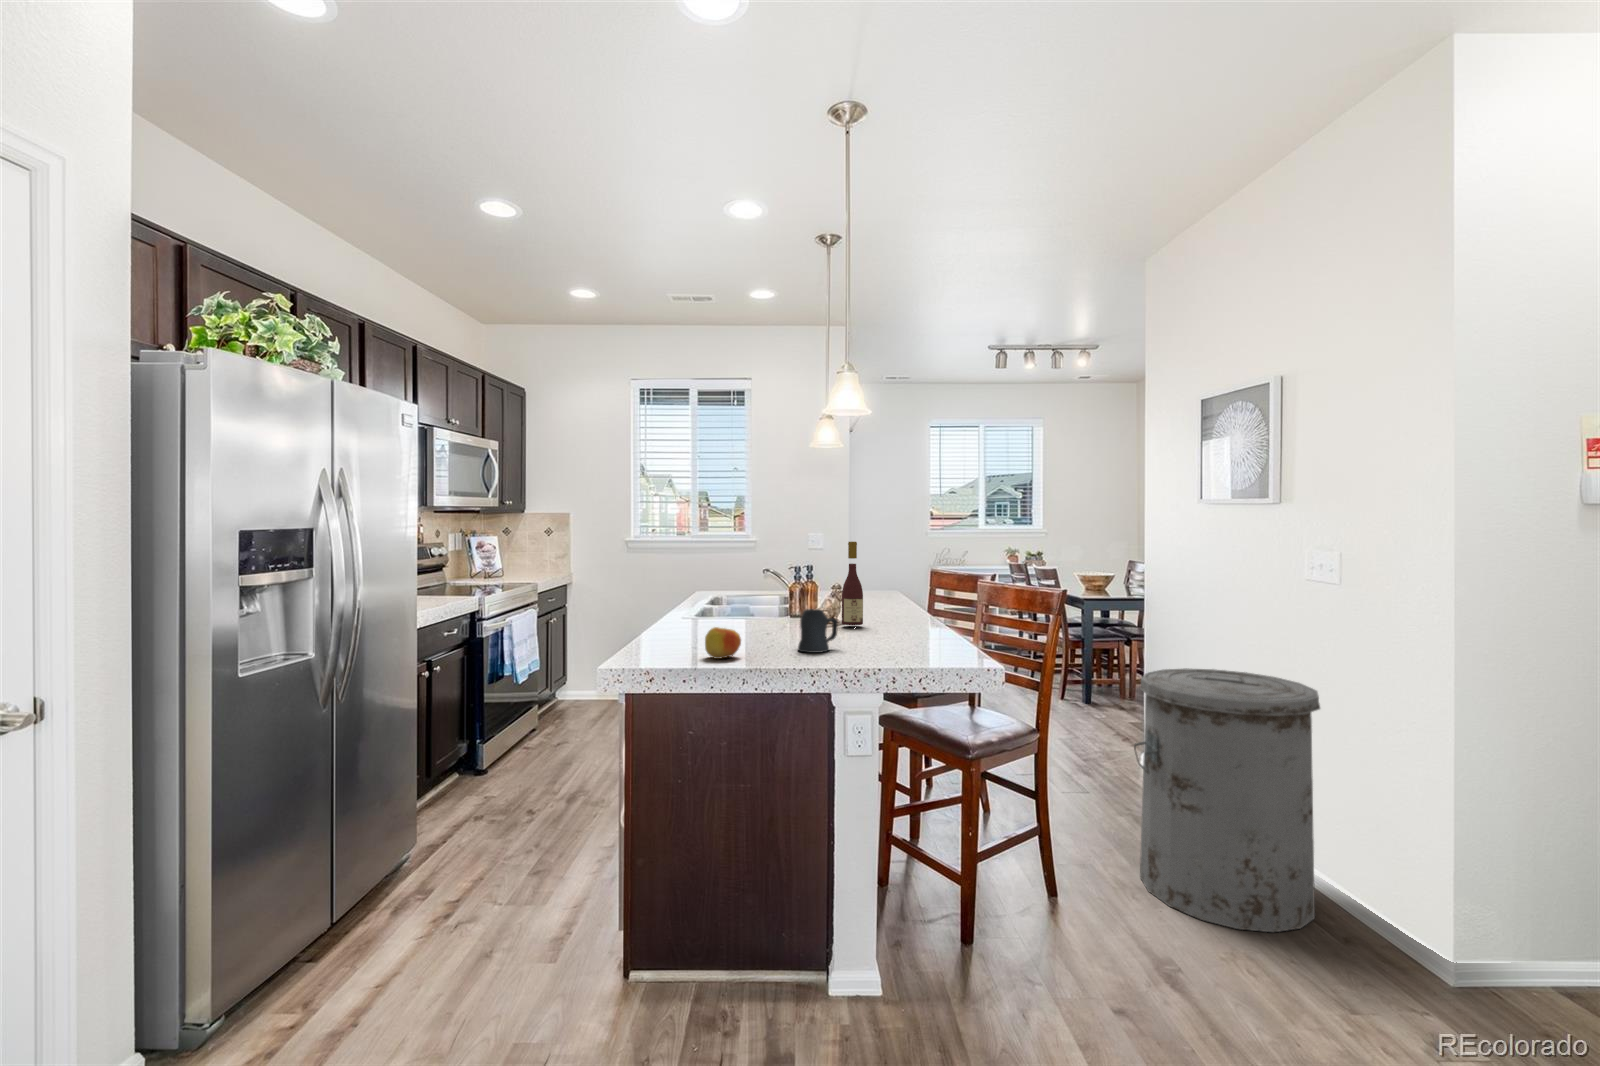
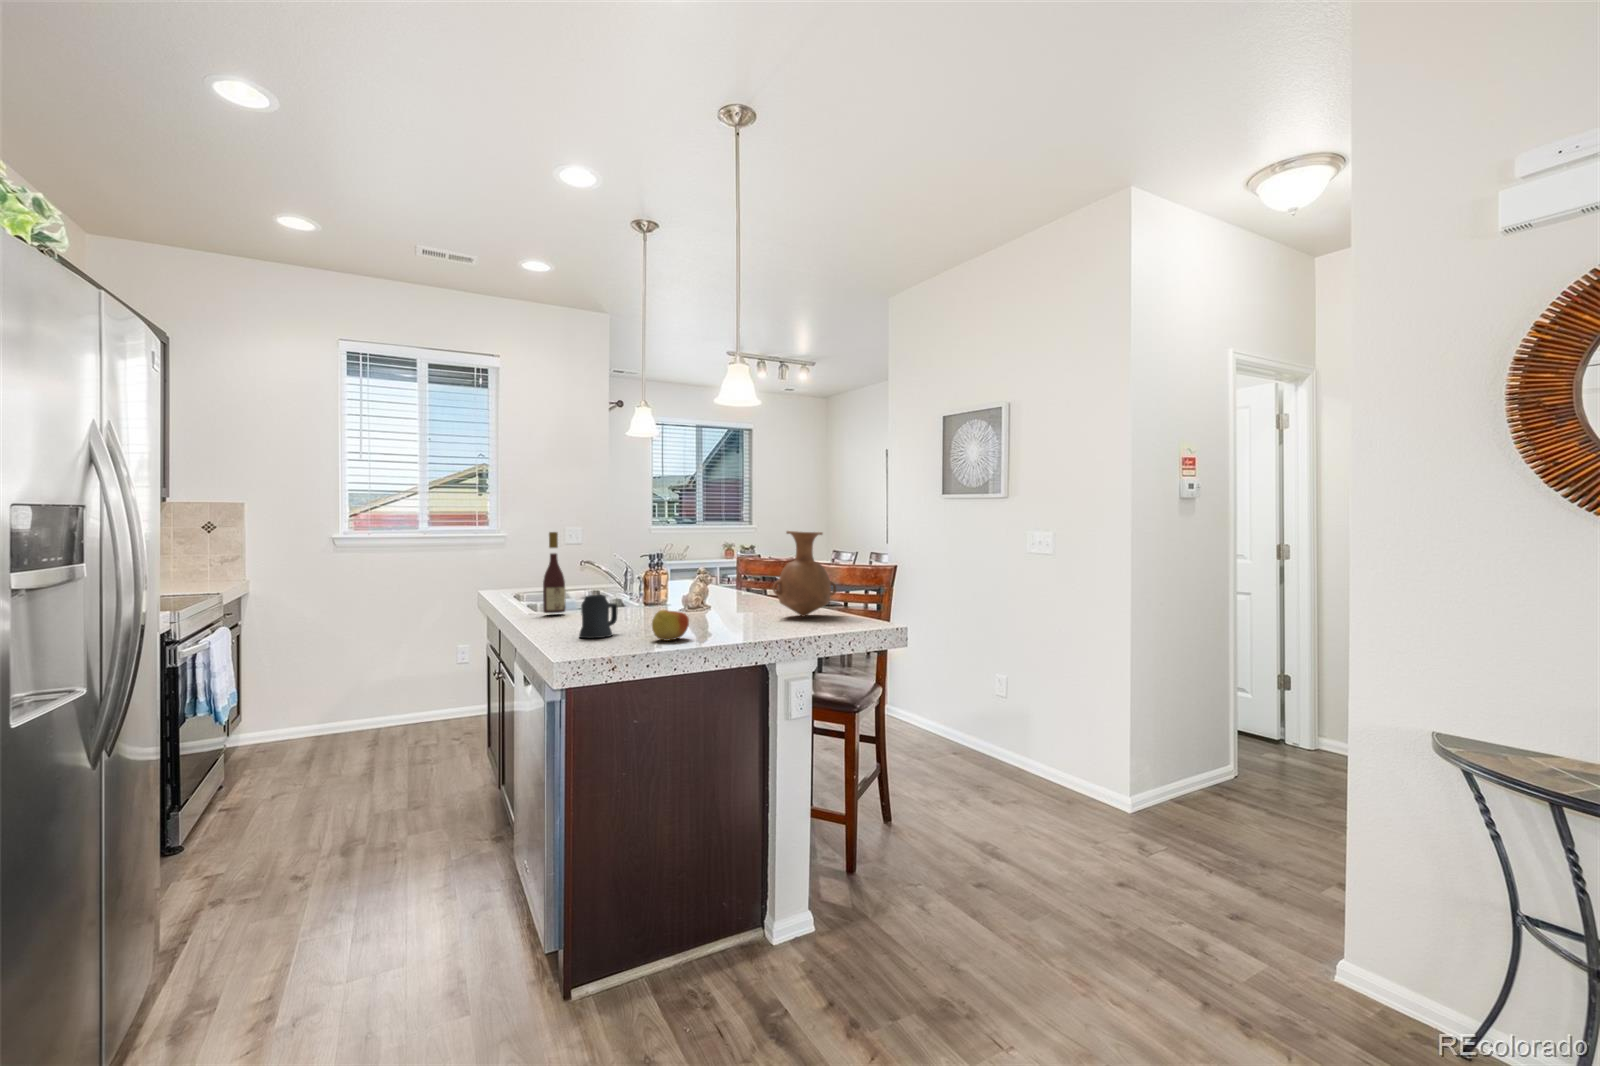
wine bottle: present [842,542,863,625] -> present [543,532,566,613]
vase: none [870,549,945,644] -> present [772,531,836,617]
mug: present [798,609,838,653] -> present [579,595,618,638]
trash can: present [1134,668,1320,932] -> none [929,625,1055,817]

